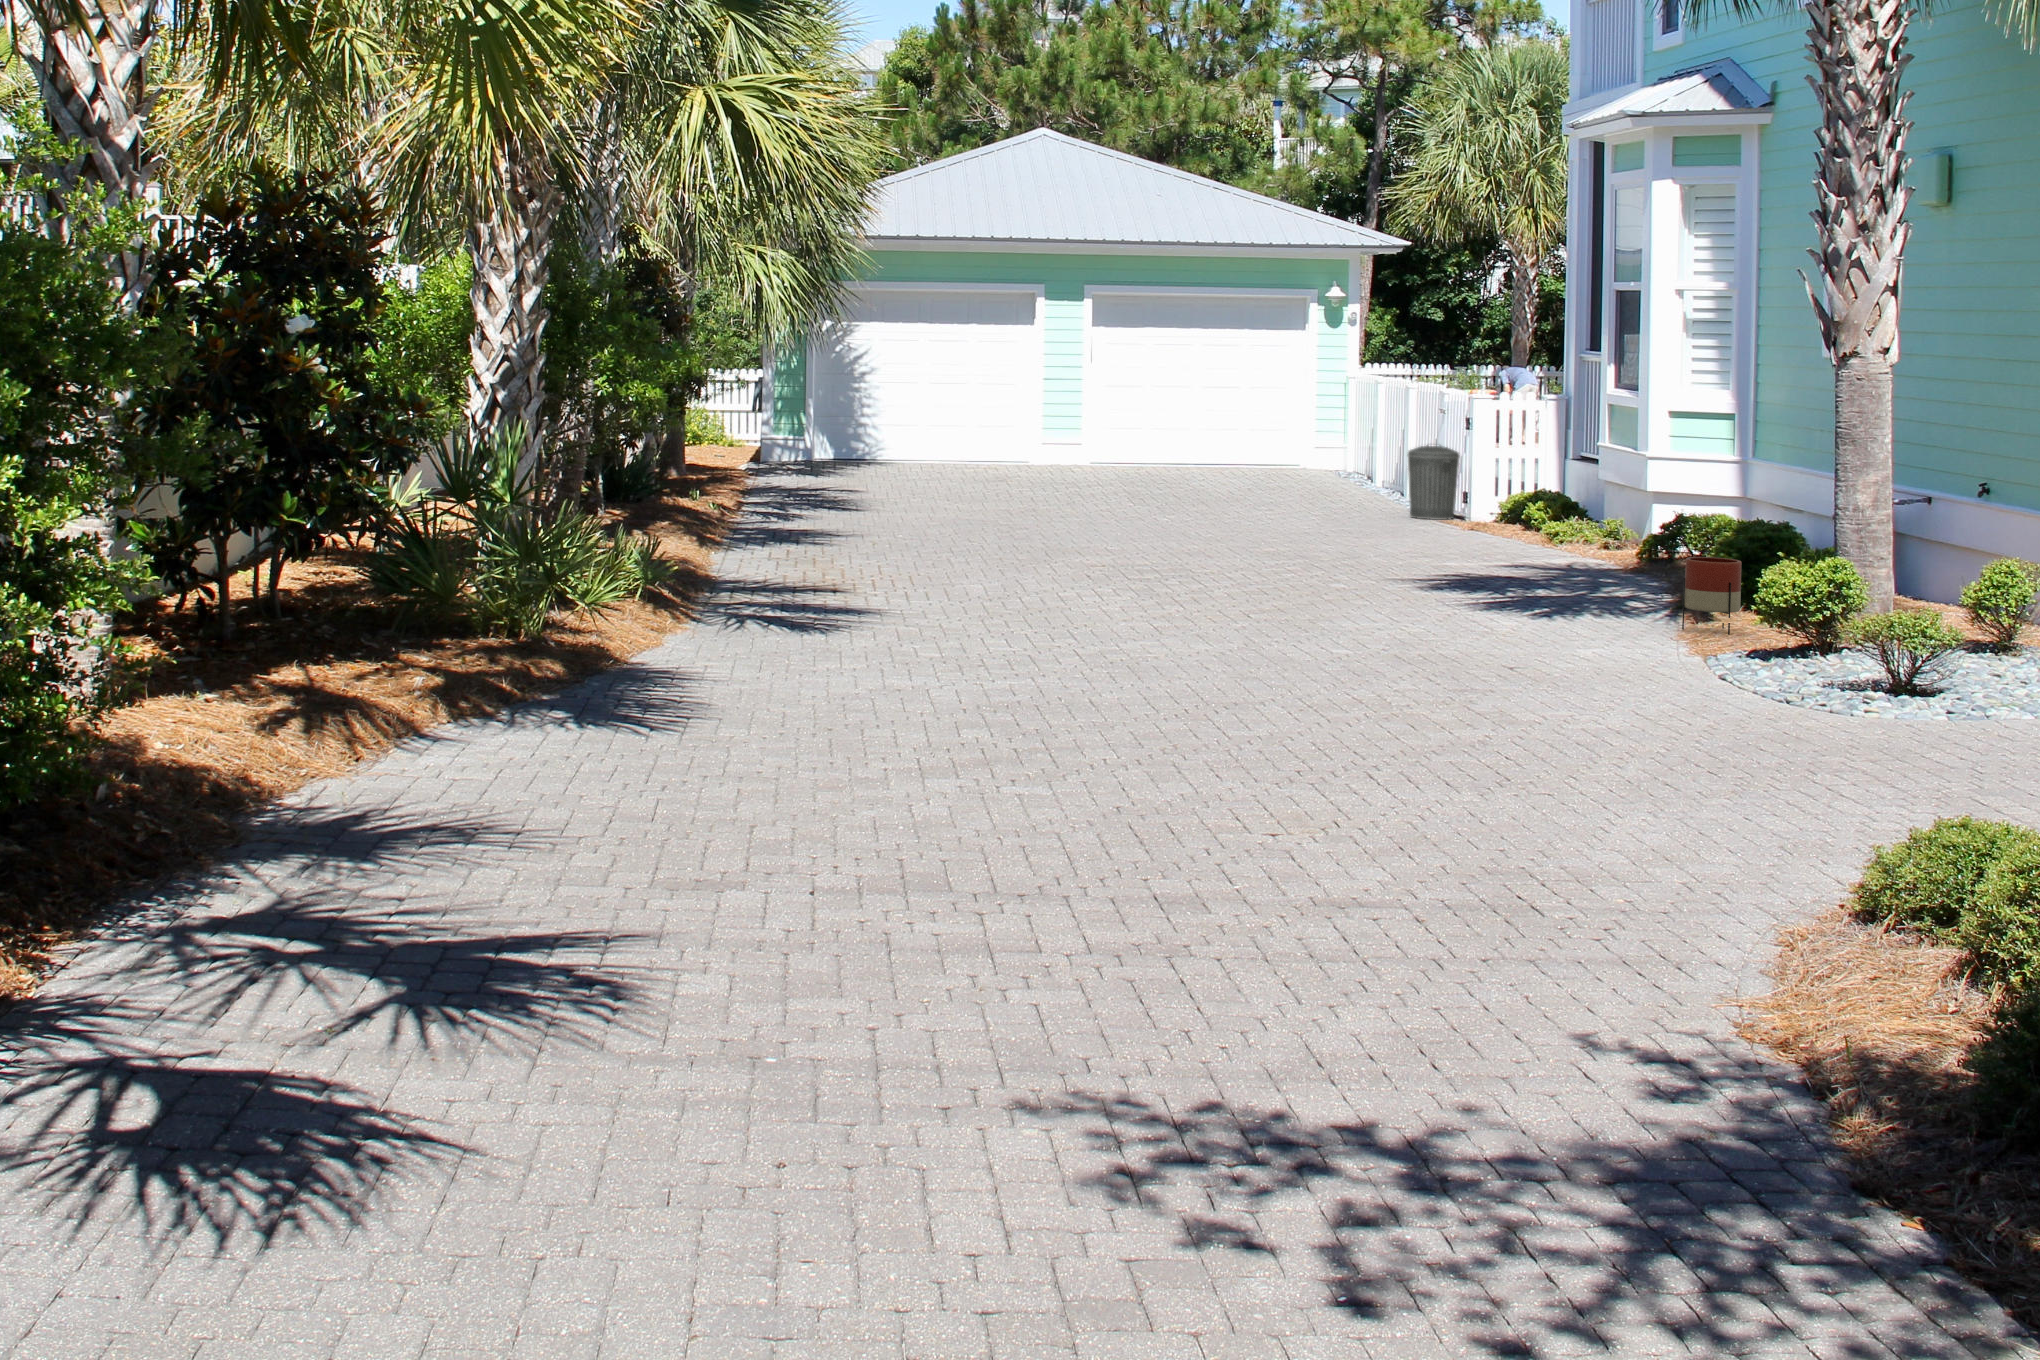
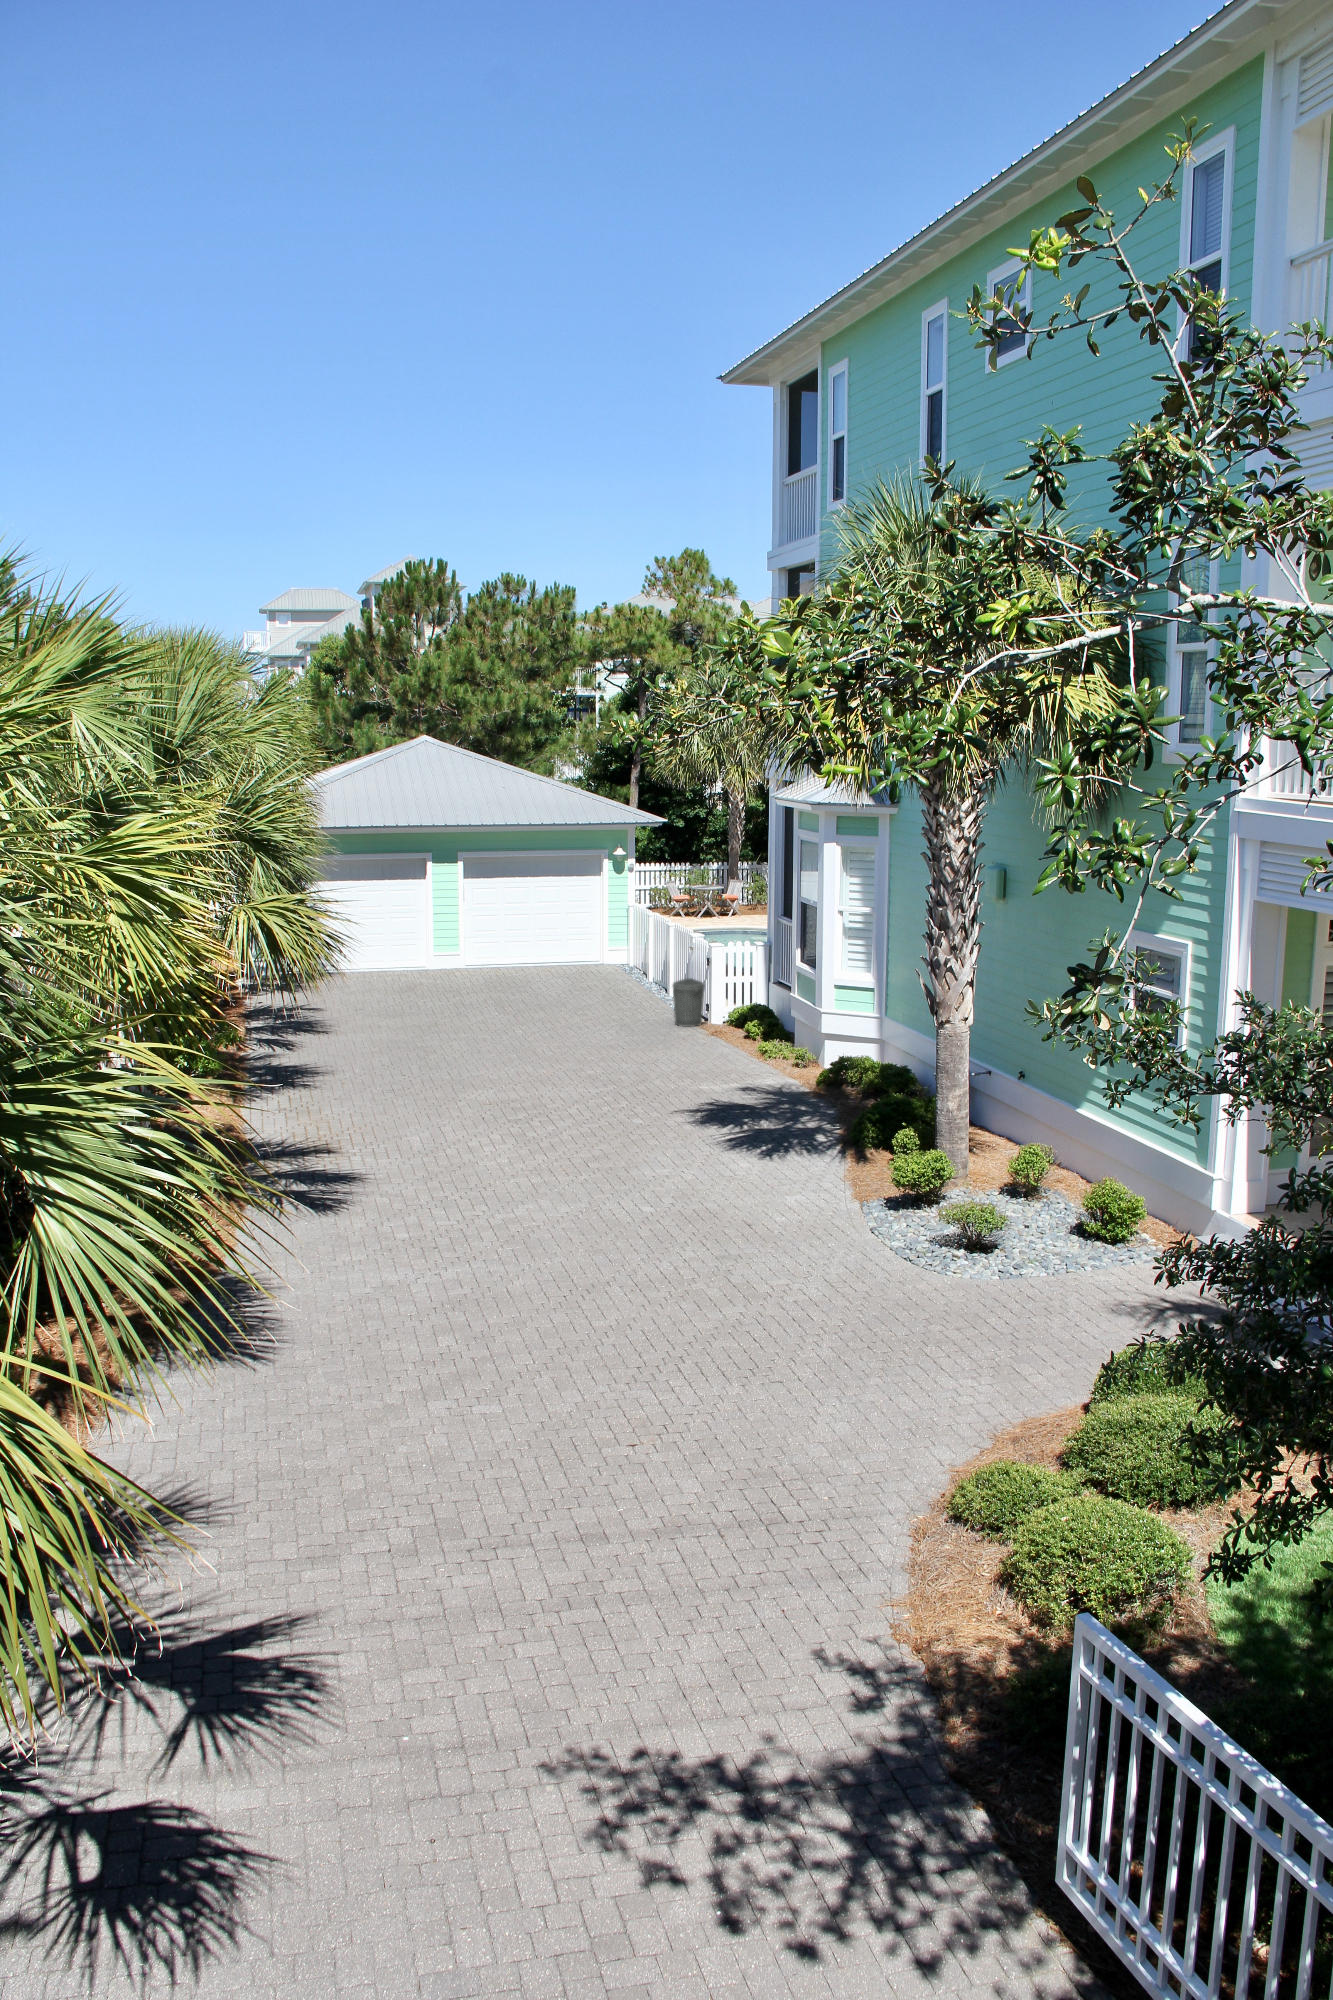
planter: present [1682,557,1742,635] -> none [847,1122,881,1172]

